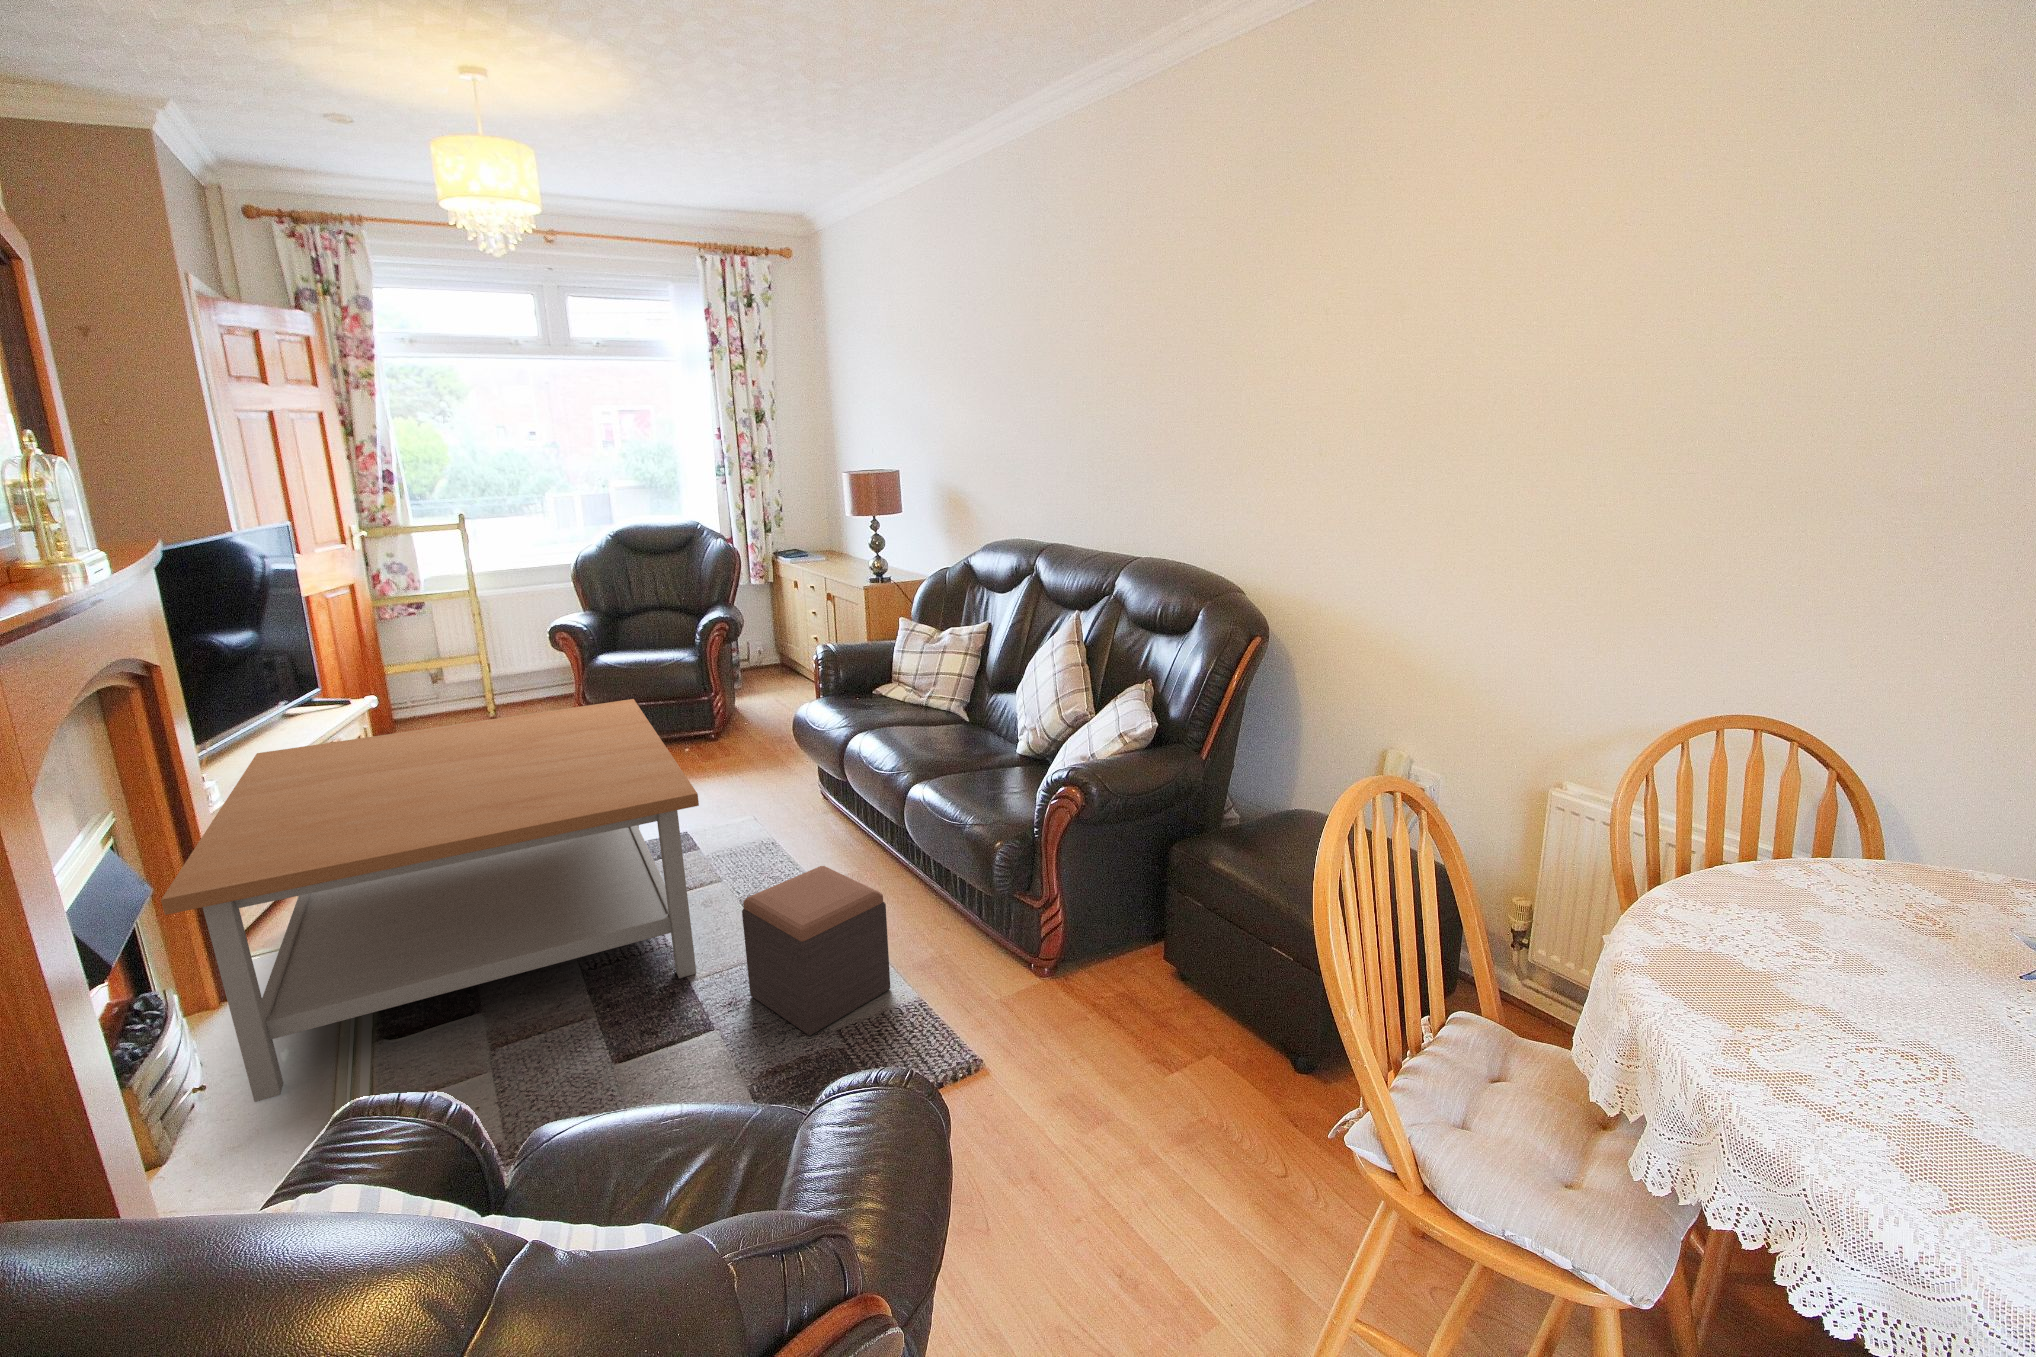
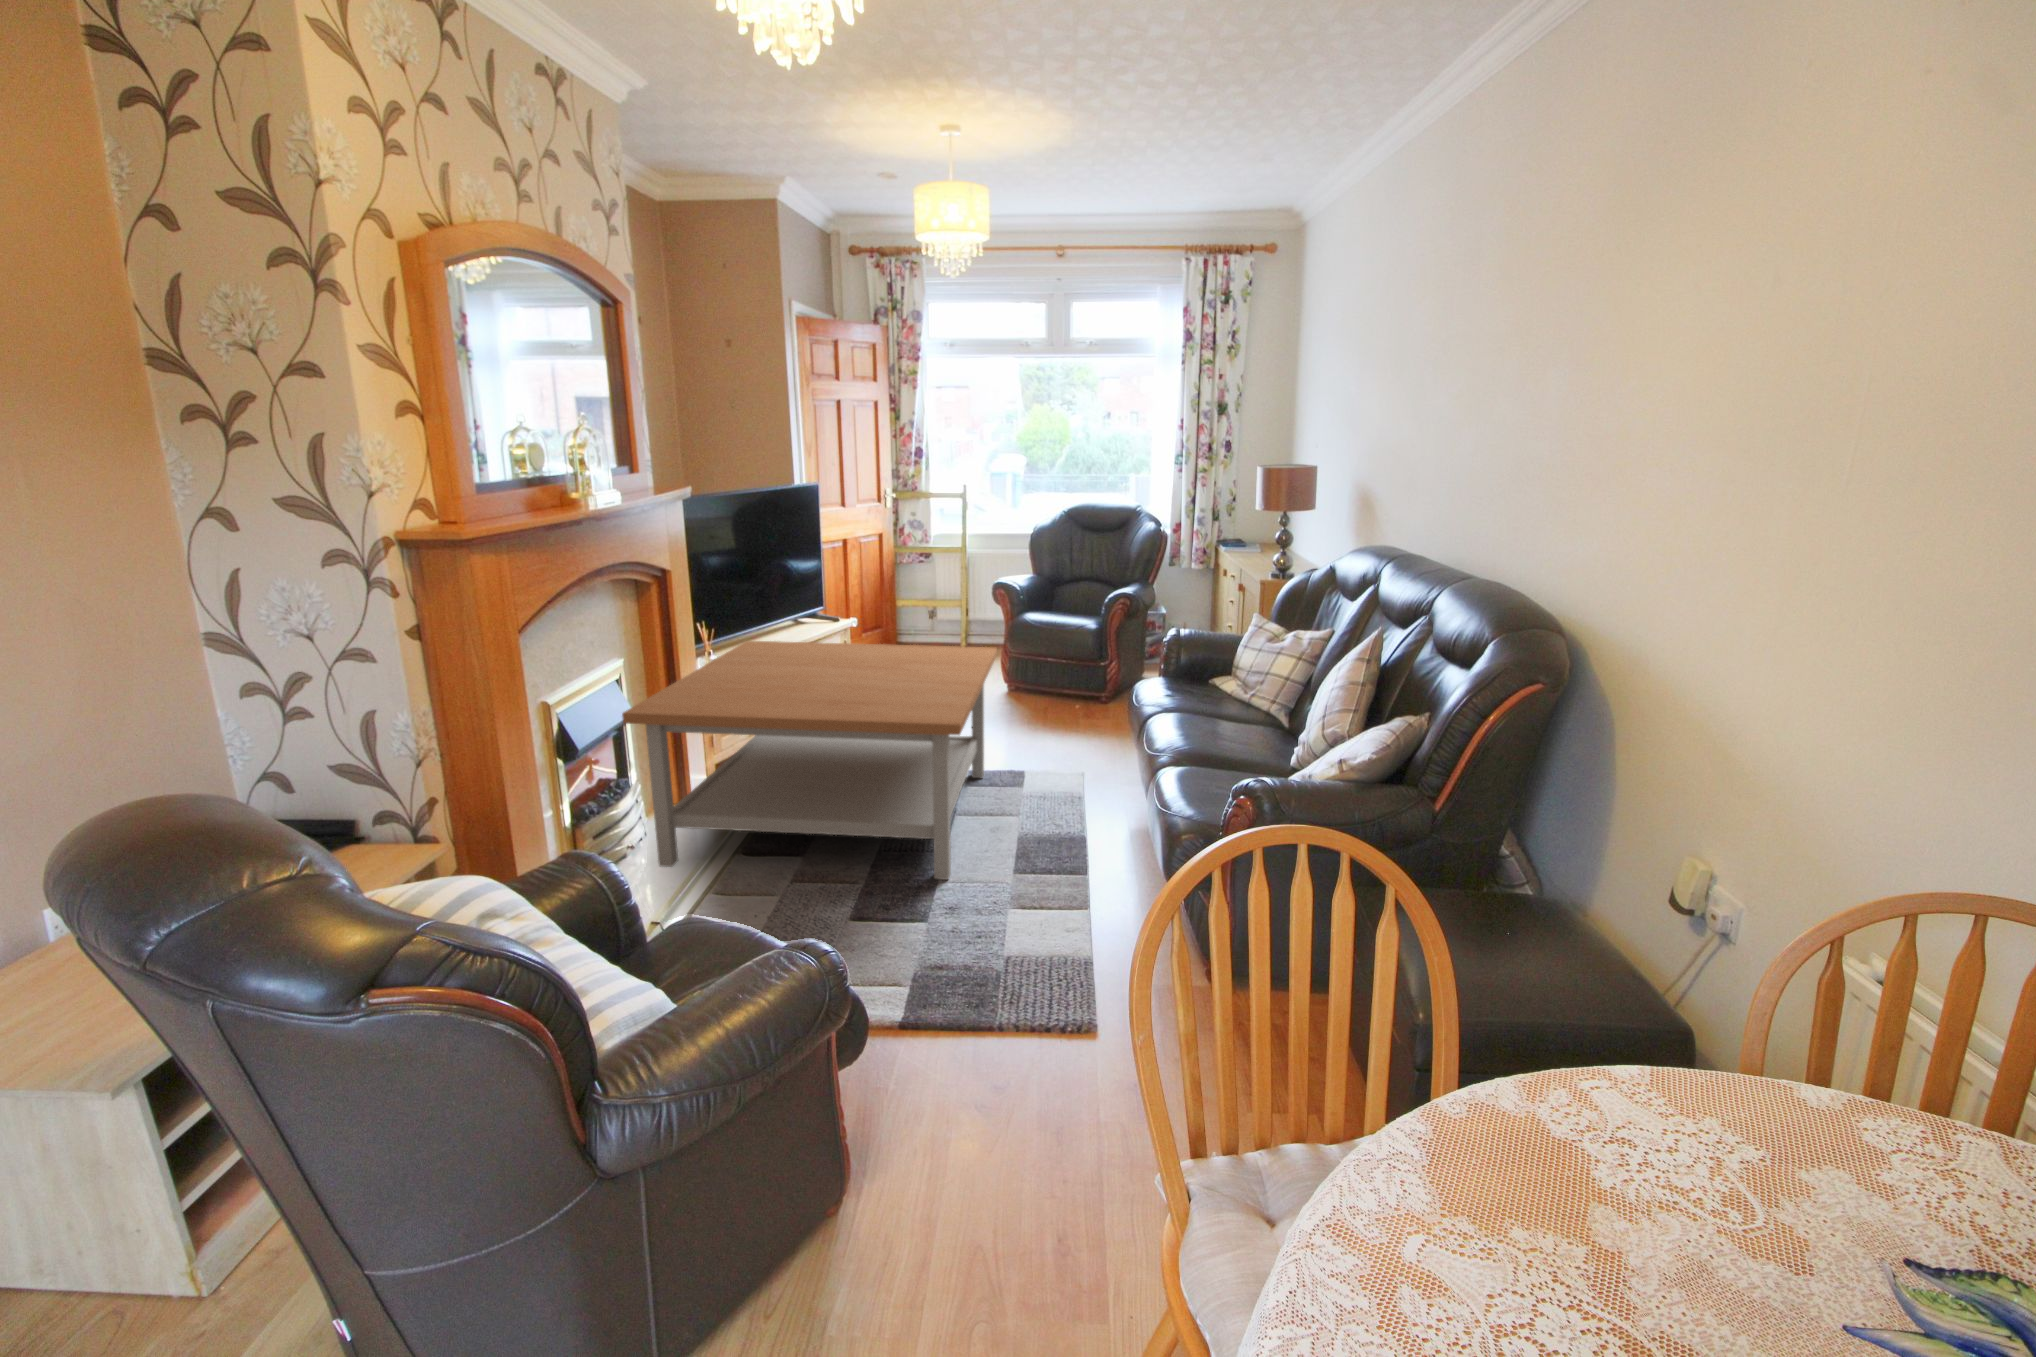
footstool: present [742,866,890,1035] -> none [971,816,1083,955]

